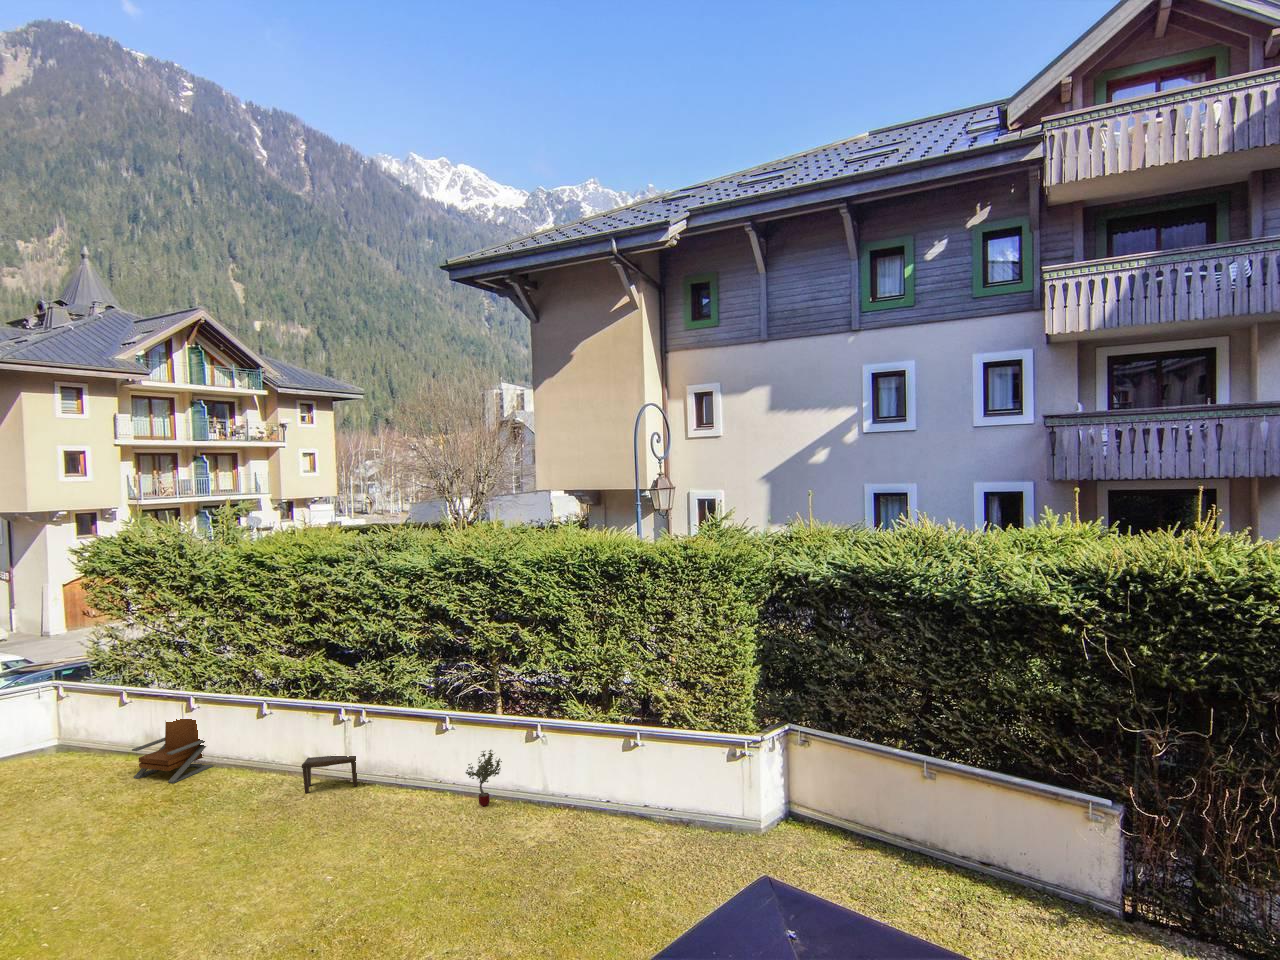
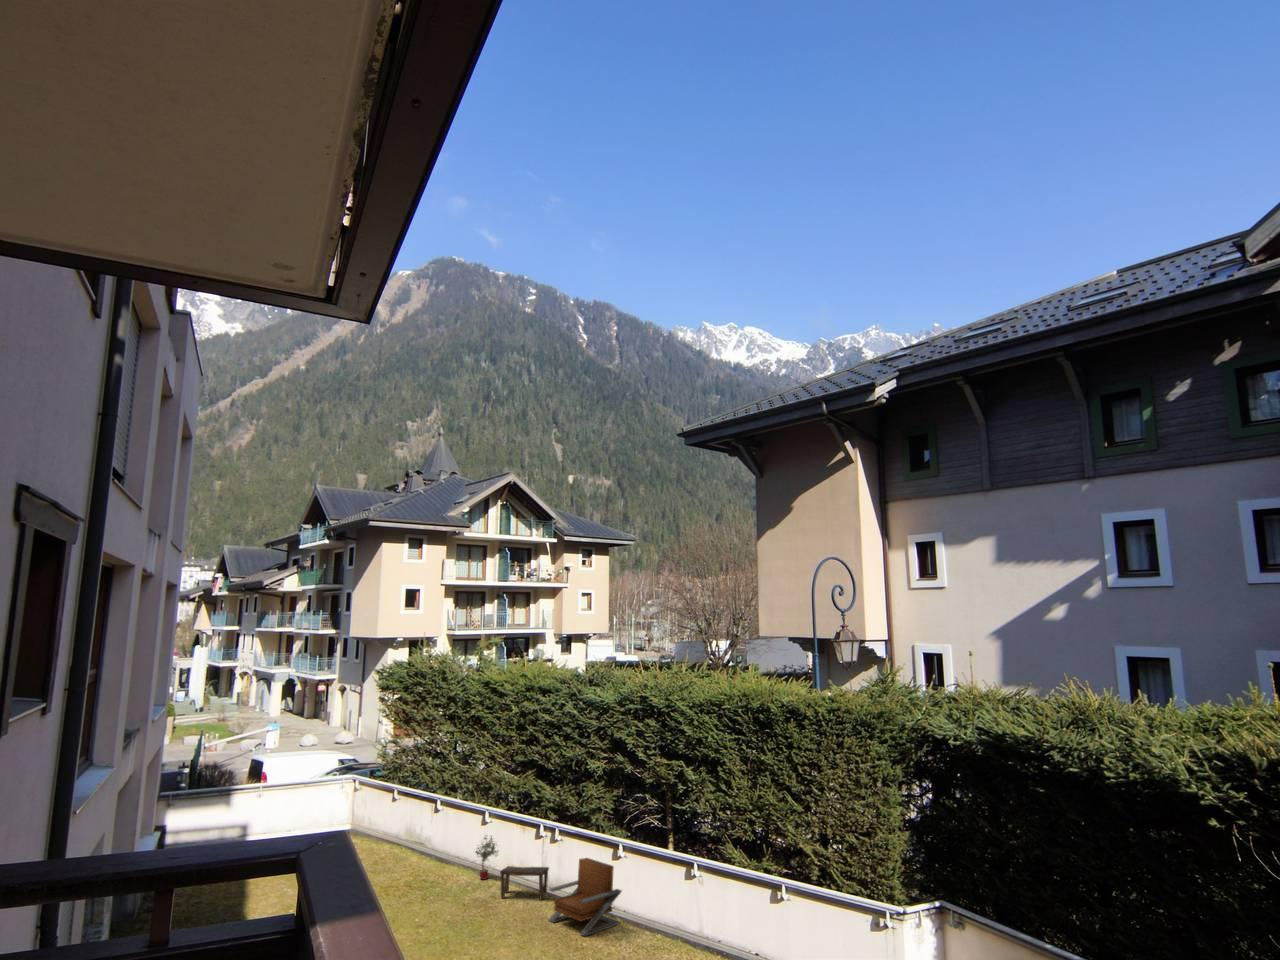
lounge chair: present [132,719,213,783] -> present [549,858,622,936]
potted tree: present [466,750,502,806] -> present [475,836,498,880]

